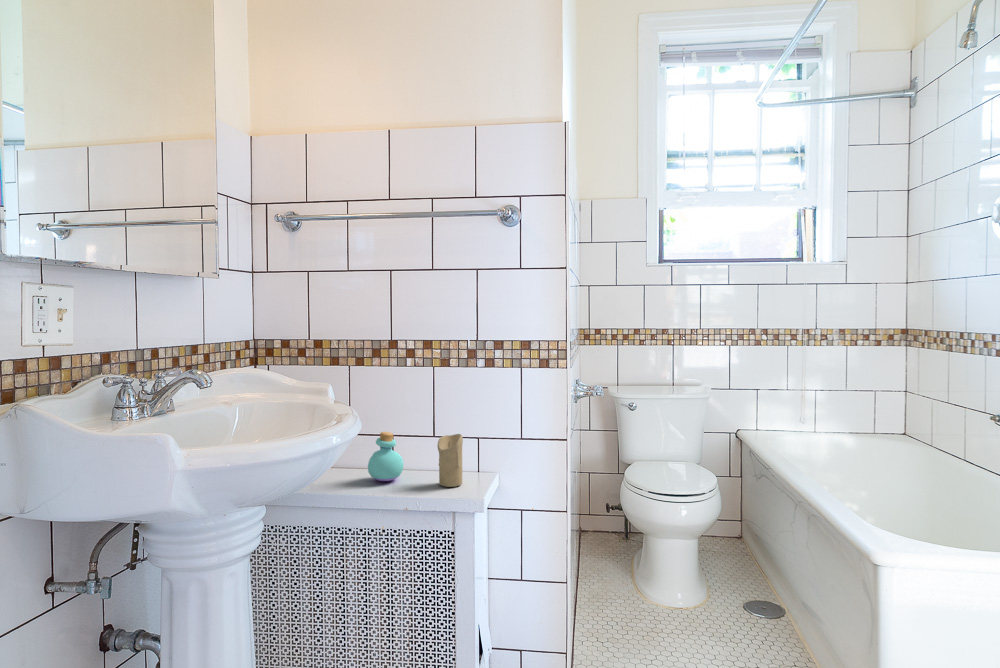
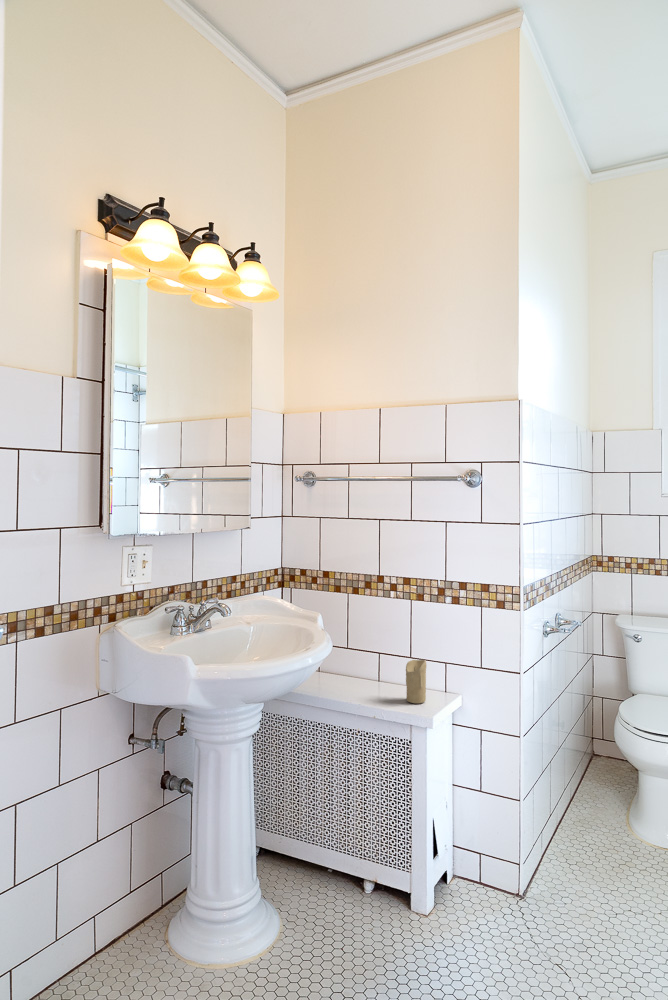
perfume bottle: present [368,432,404,481] -> none [353,651,382,692]

